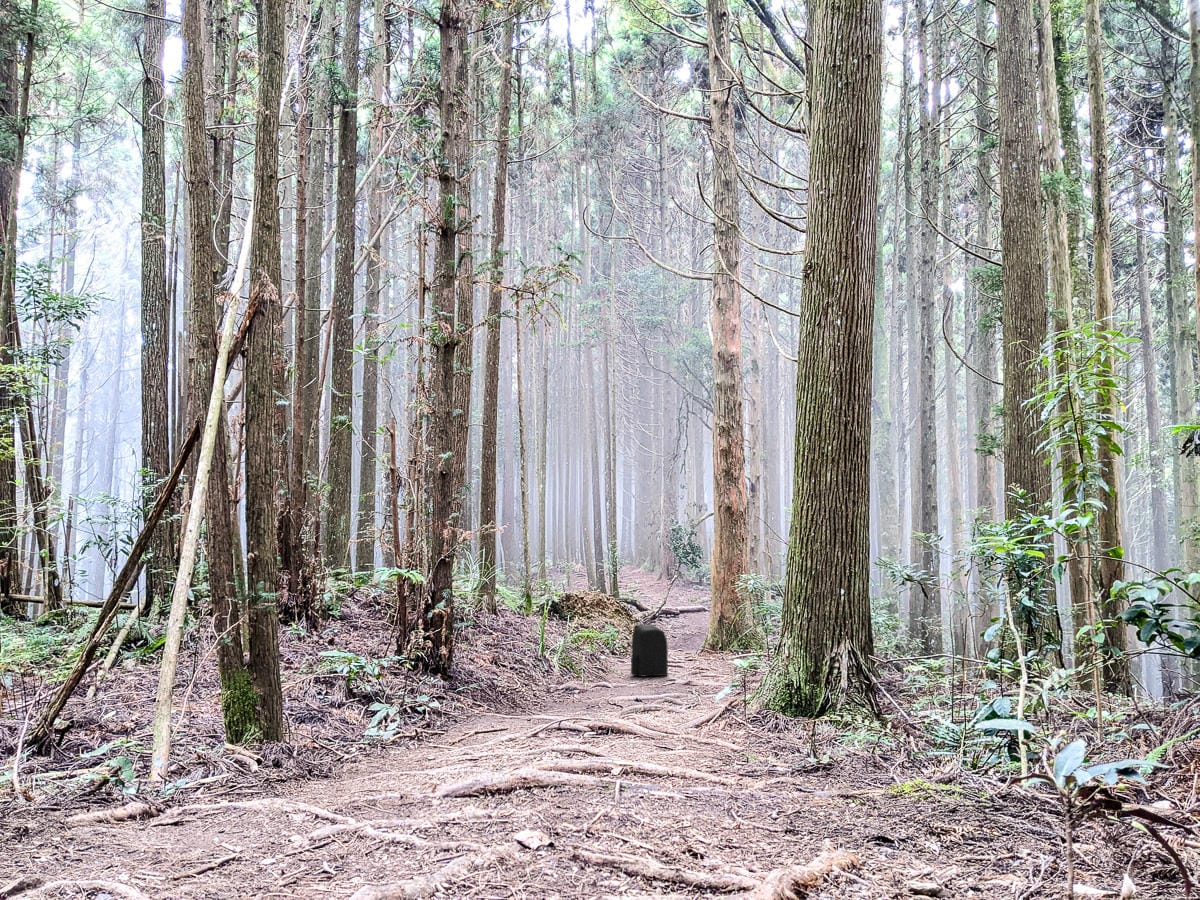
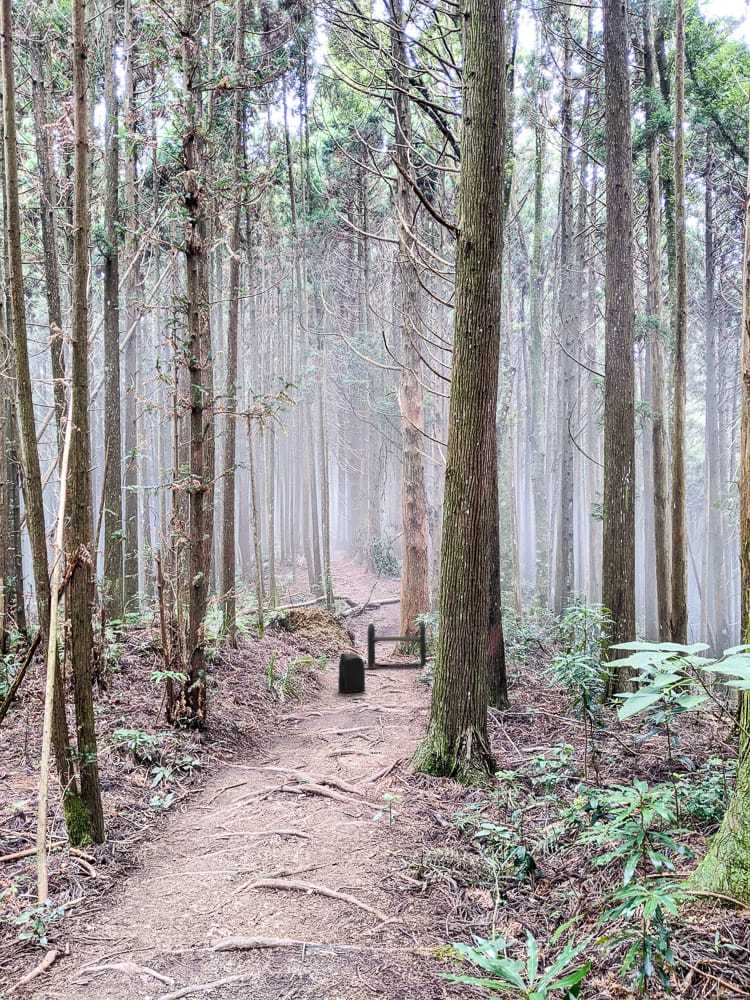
bench: none [669,602,749,661] -> present [368,623,426,668]

